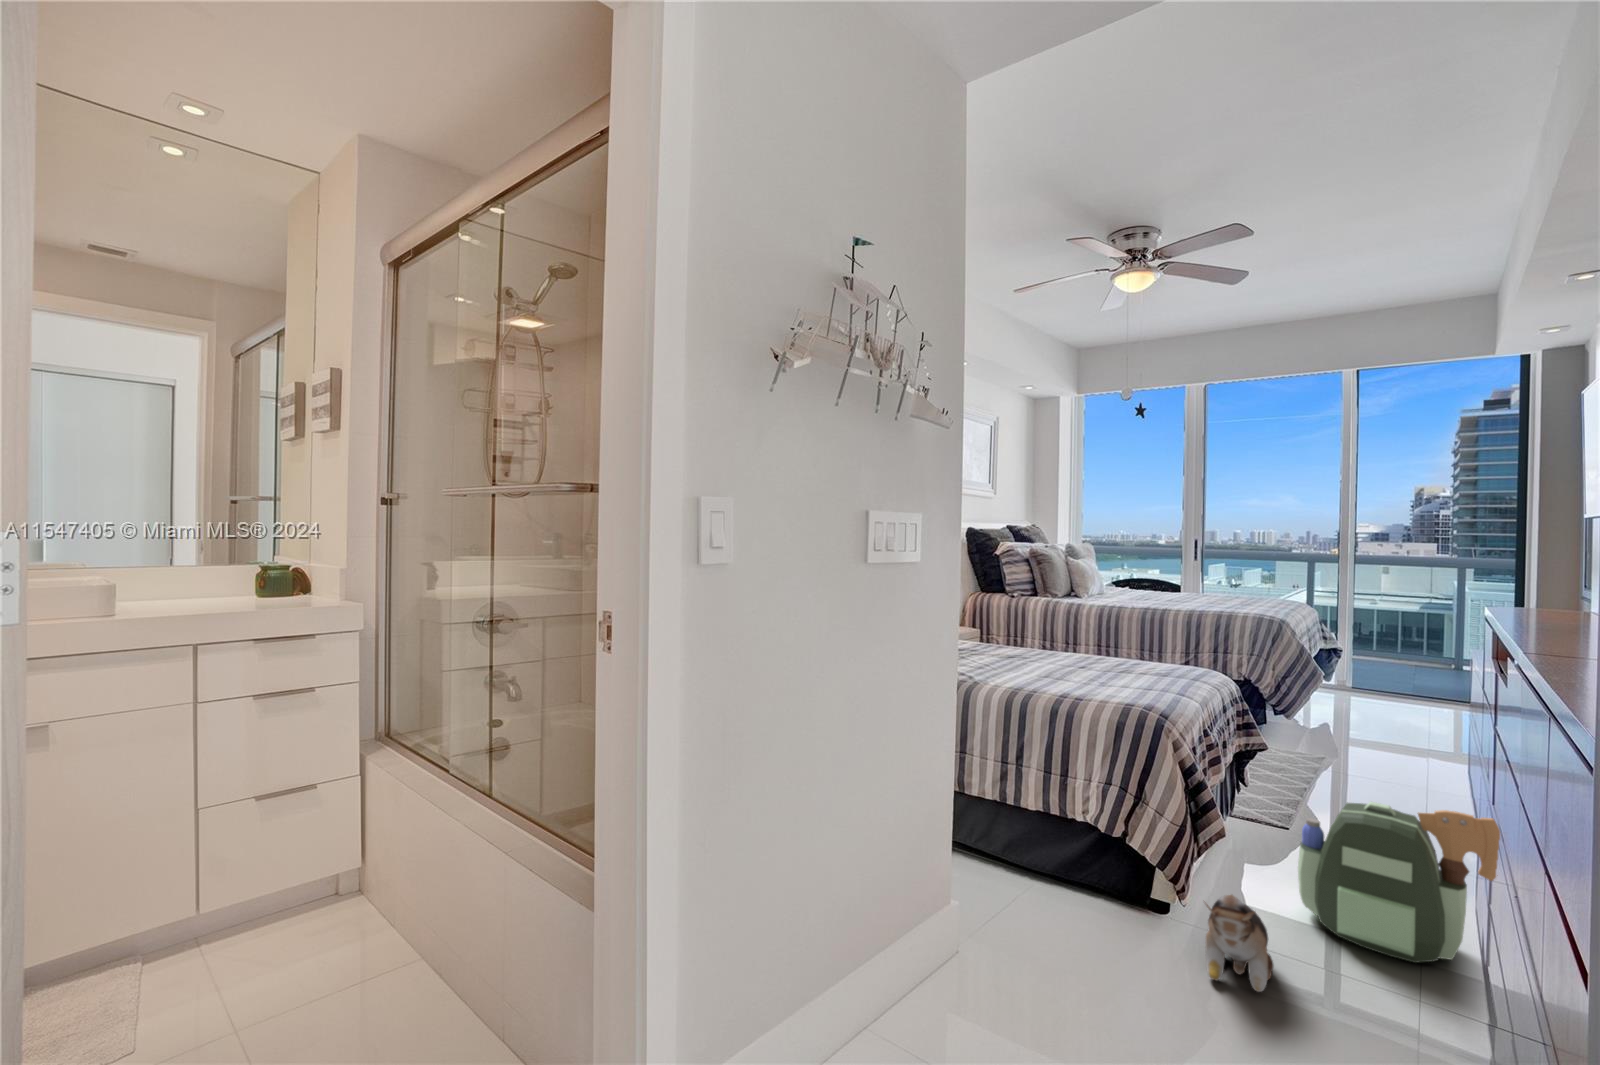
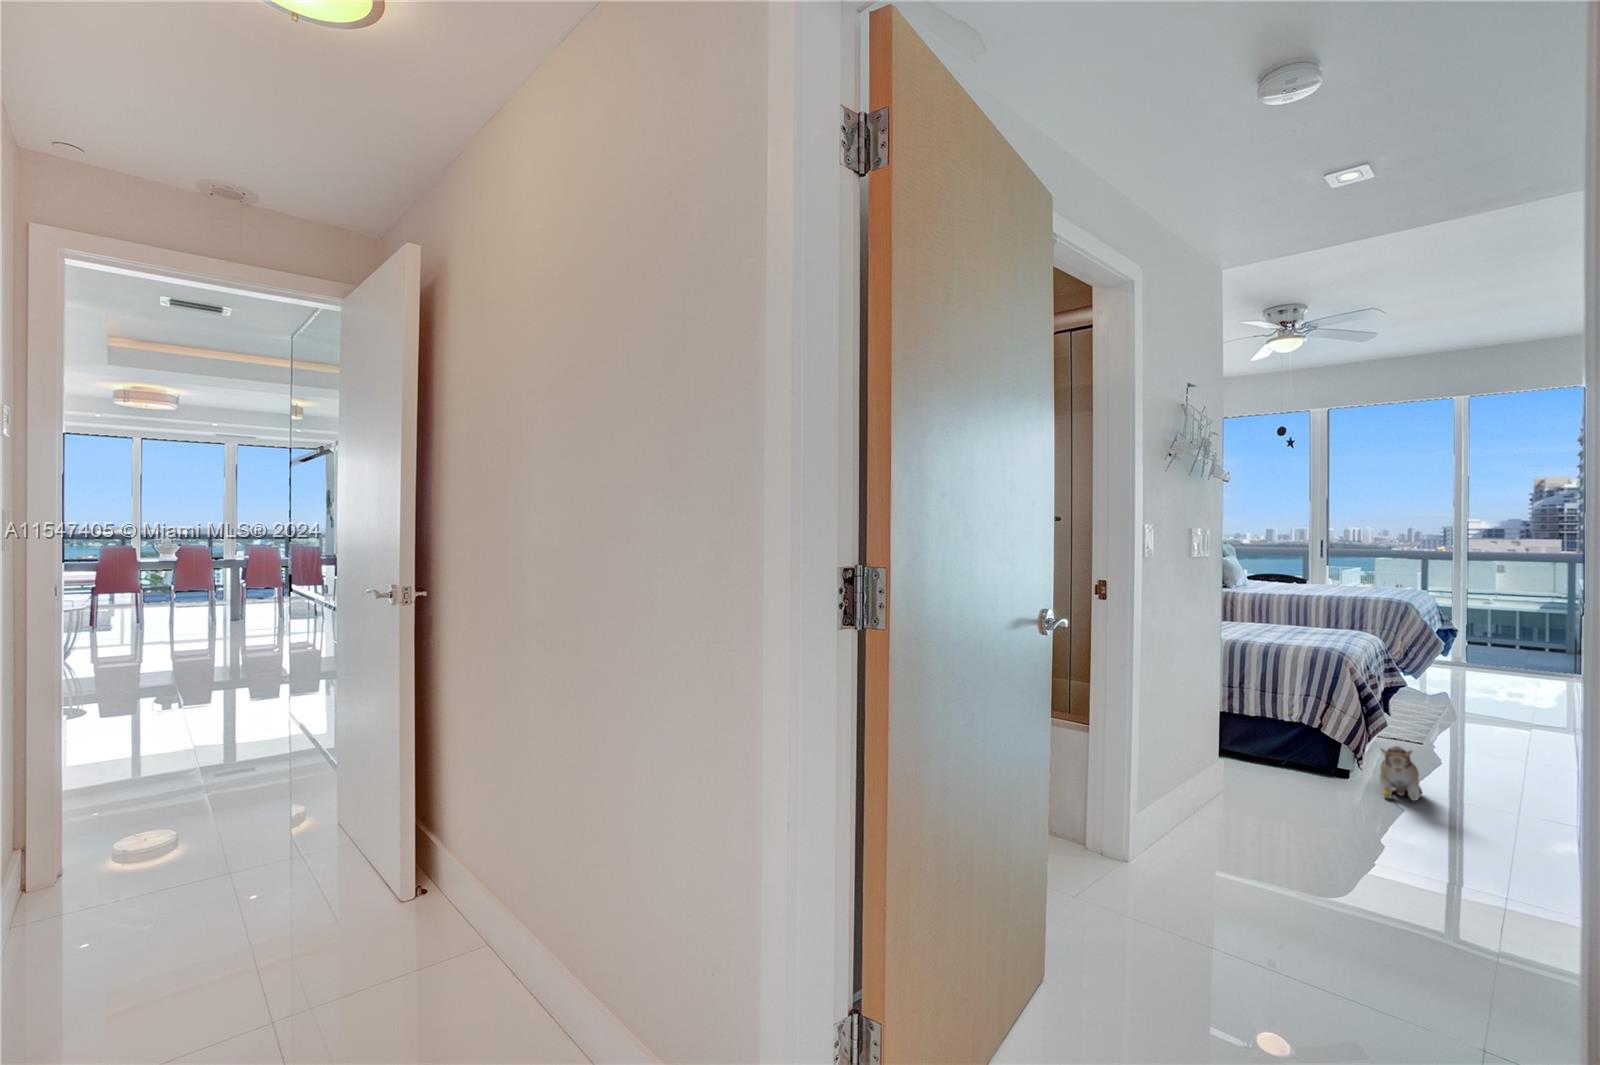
backpack: present [1298,802,1500,963] -> none [1433,703,1563,793]

